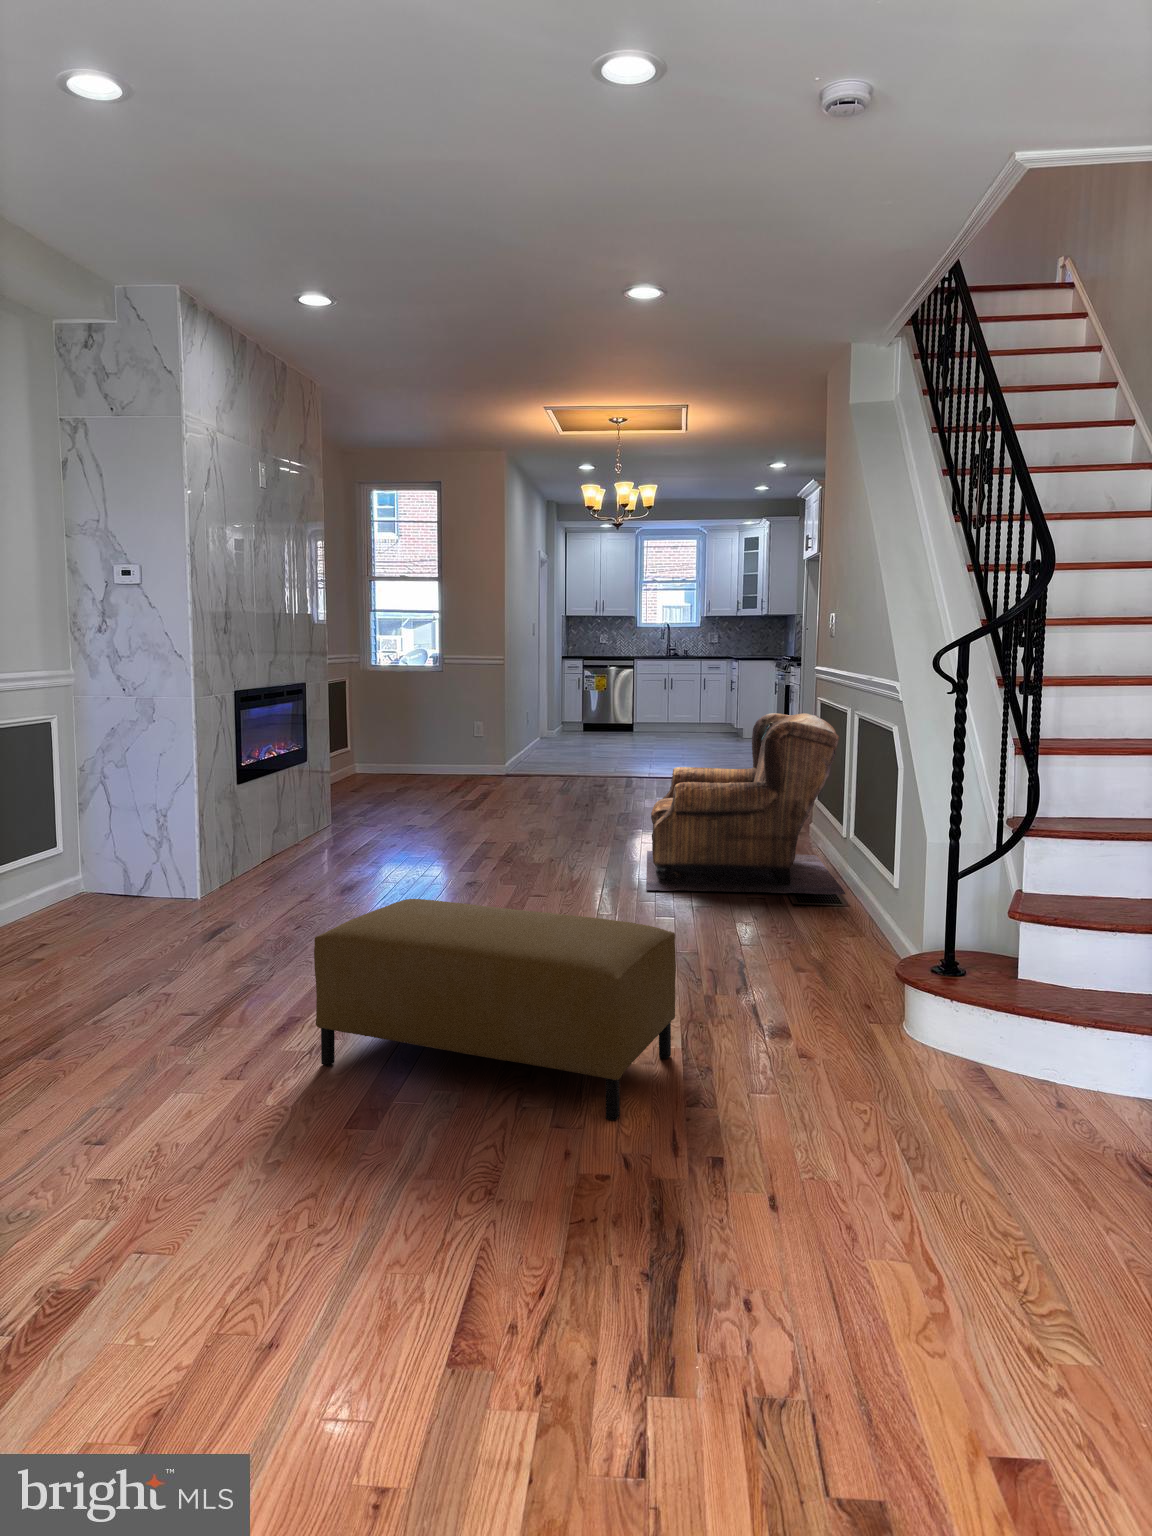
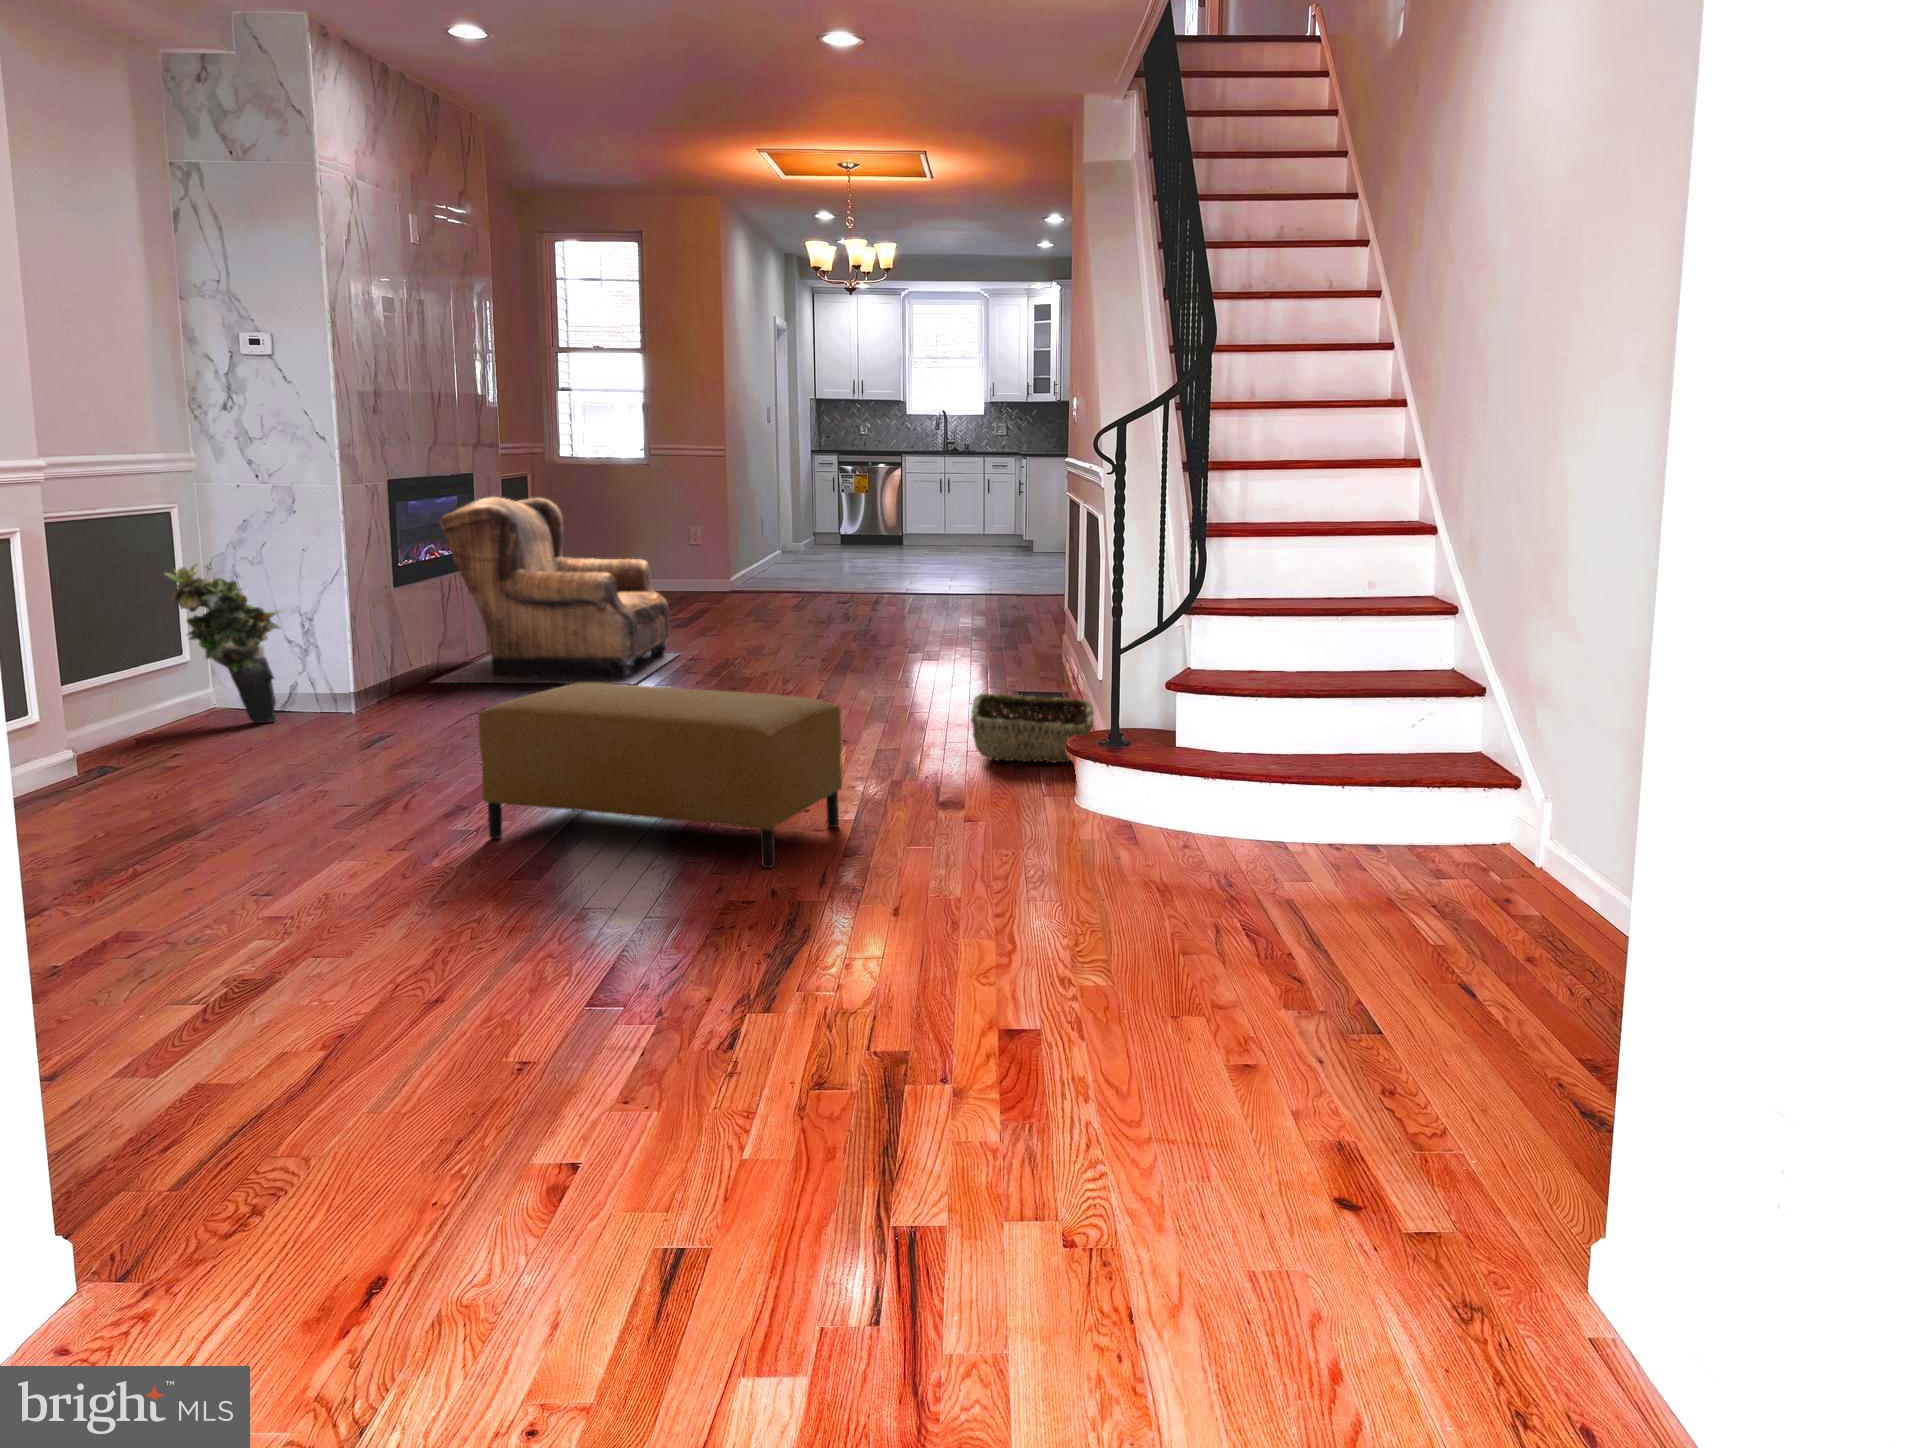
armchair: present [646,713,845,895] -> present [432,497,679,684]
potted plant: none [41,767,143,909] -> present [166,565,280,723]
woven basket: none [775,900,903,973] -> present [971,694,1093,763]

